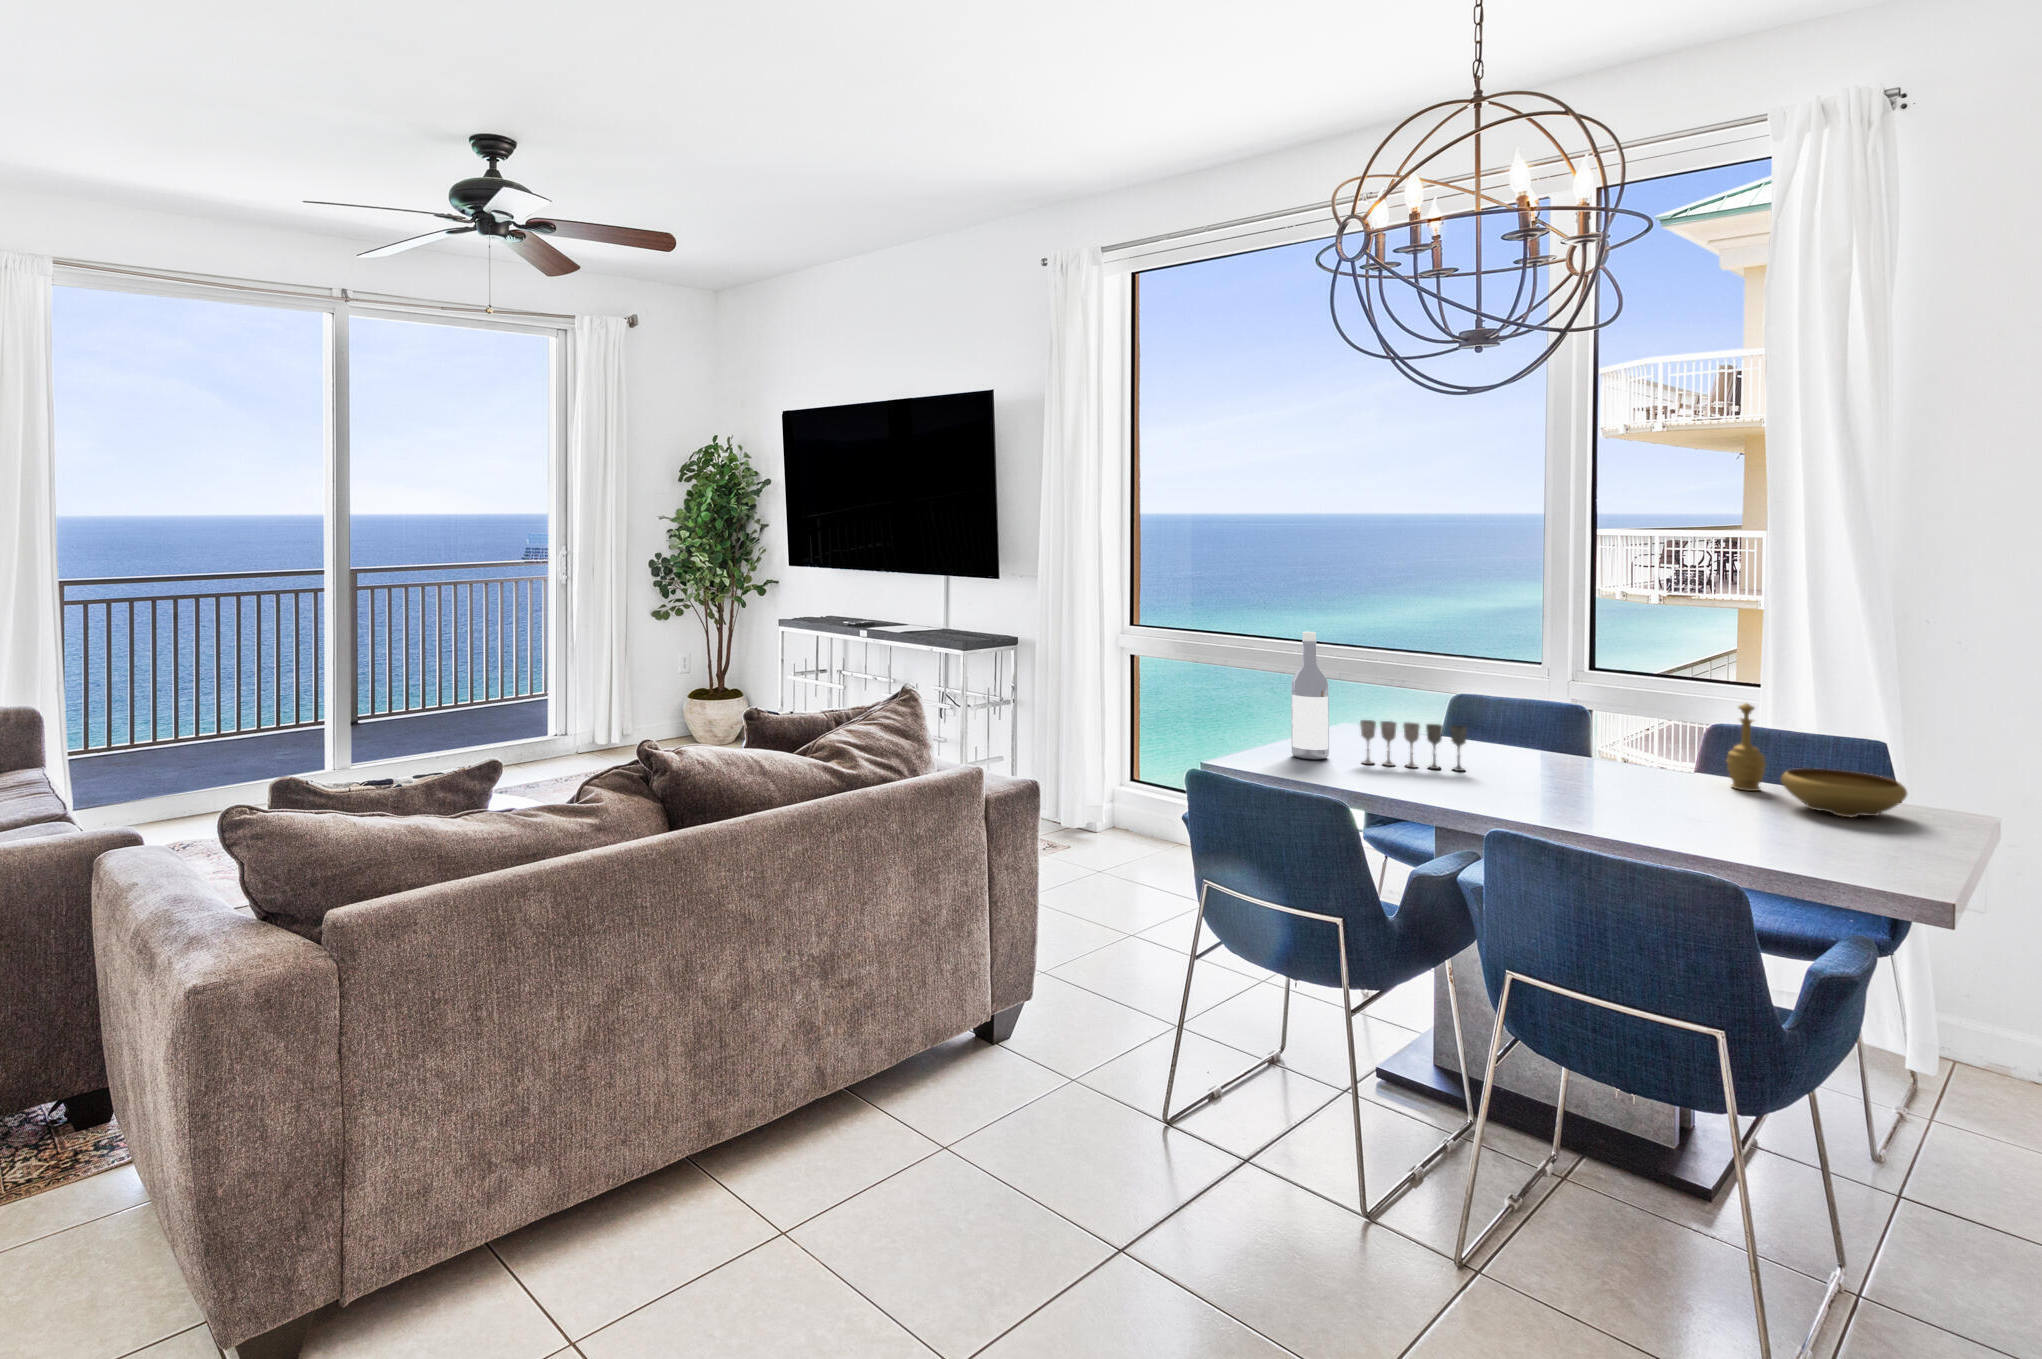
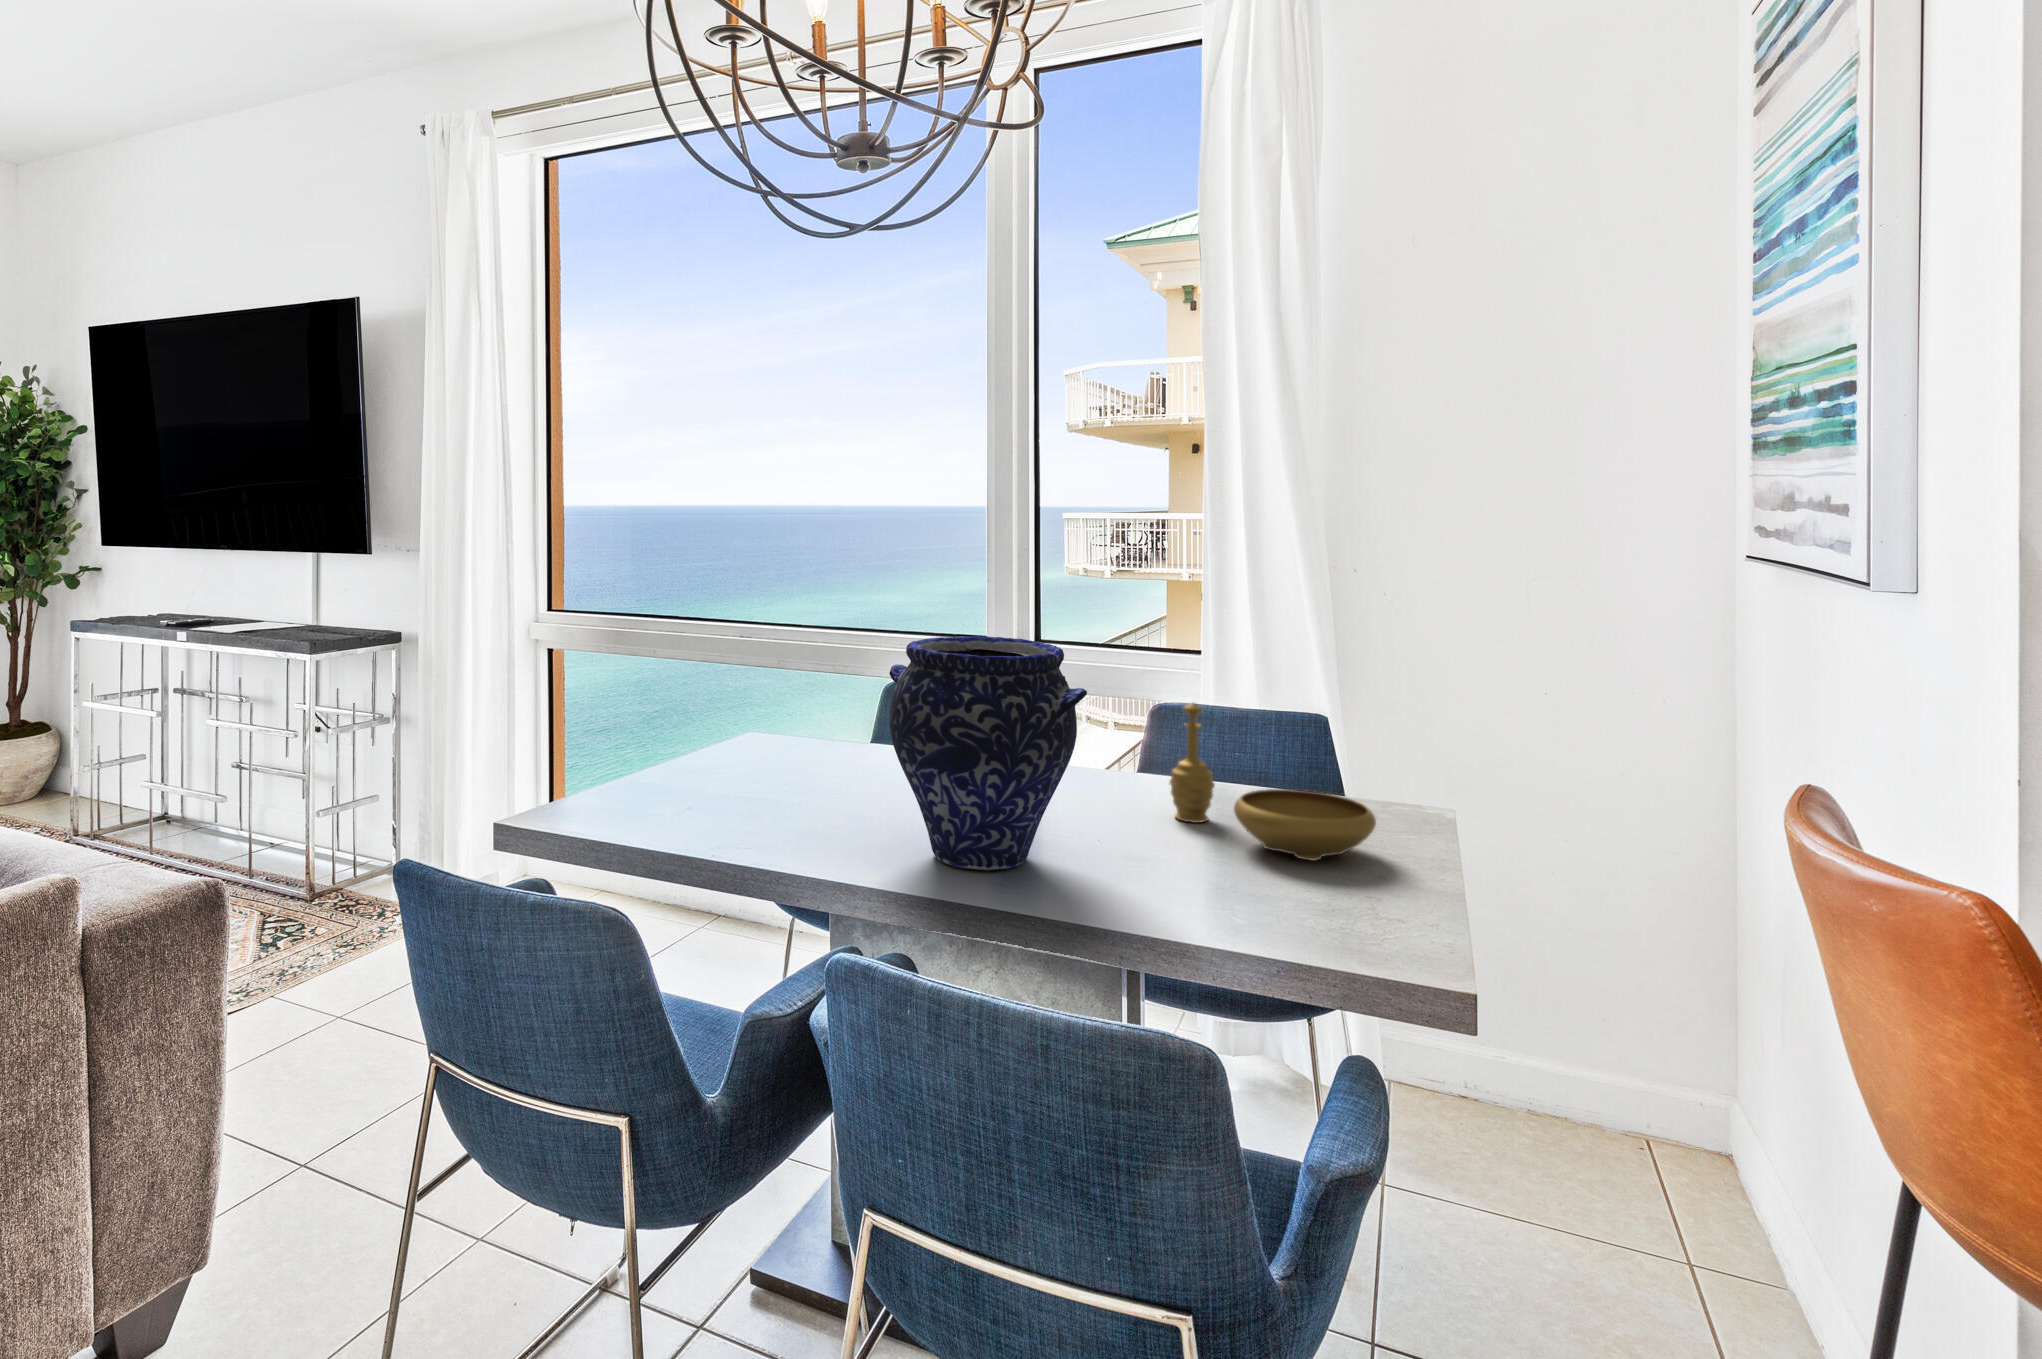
wine bottle: present [1291,632,1329,759] -> none [625,622,678,817]
vase: none [1496,648,1654,803] -> present [889,636,1087,870]
wine glass: present [1360,720,1467,771] -> none [718,752,859,821]

